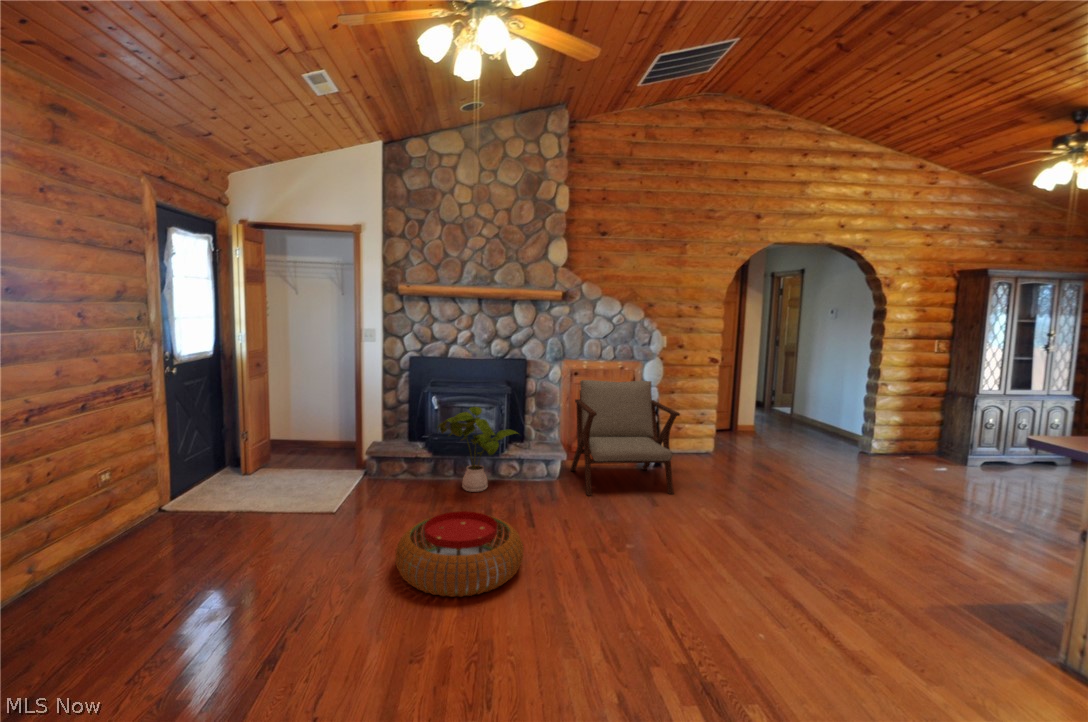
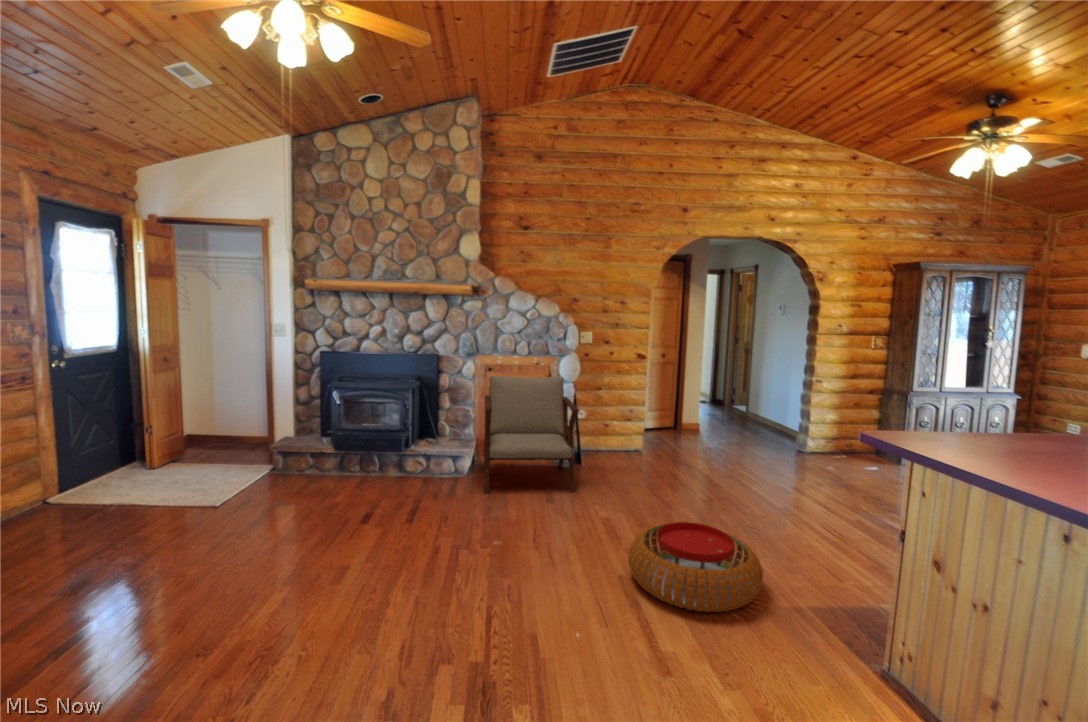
house plant: present [437,407,517,492] -> none [333,402,422,488]
pouf: present [395,511,524,597] -> present [628,522,763,612]

